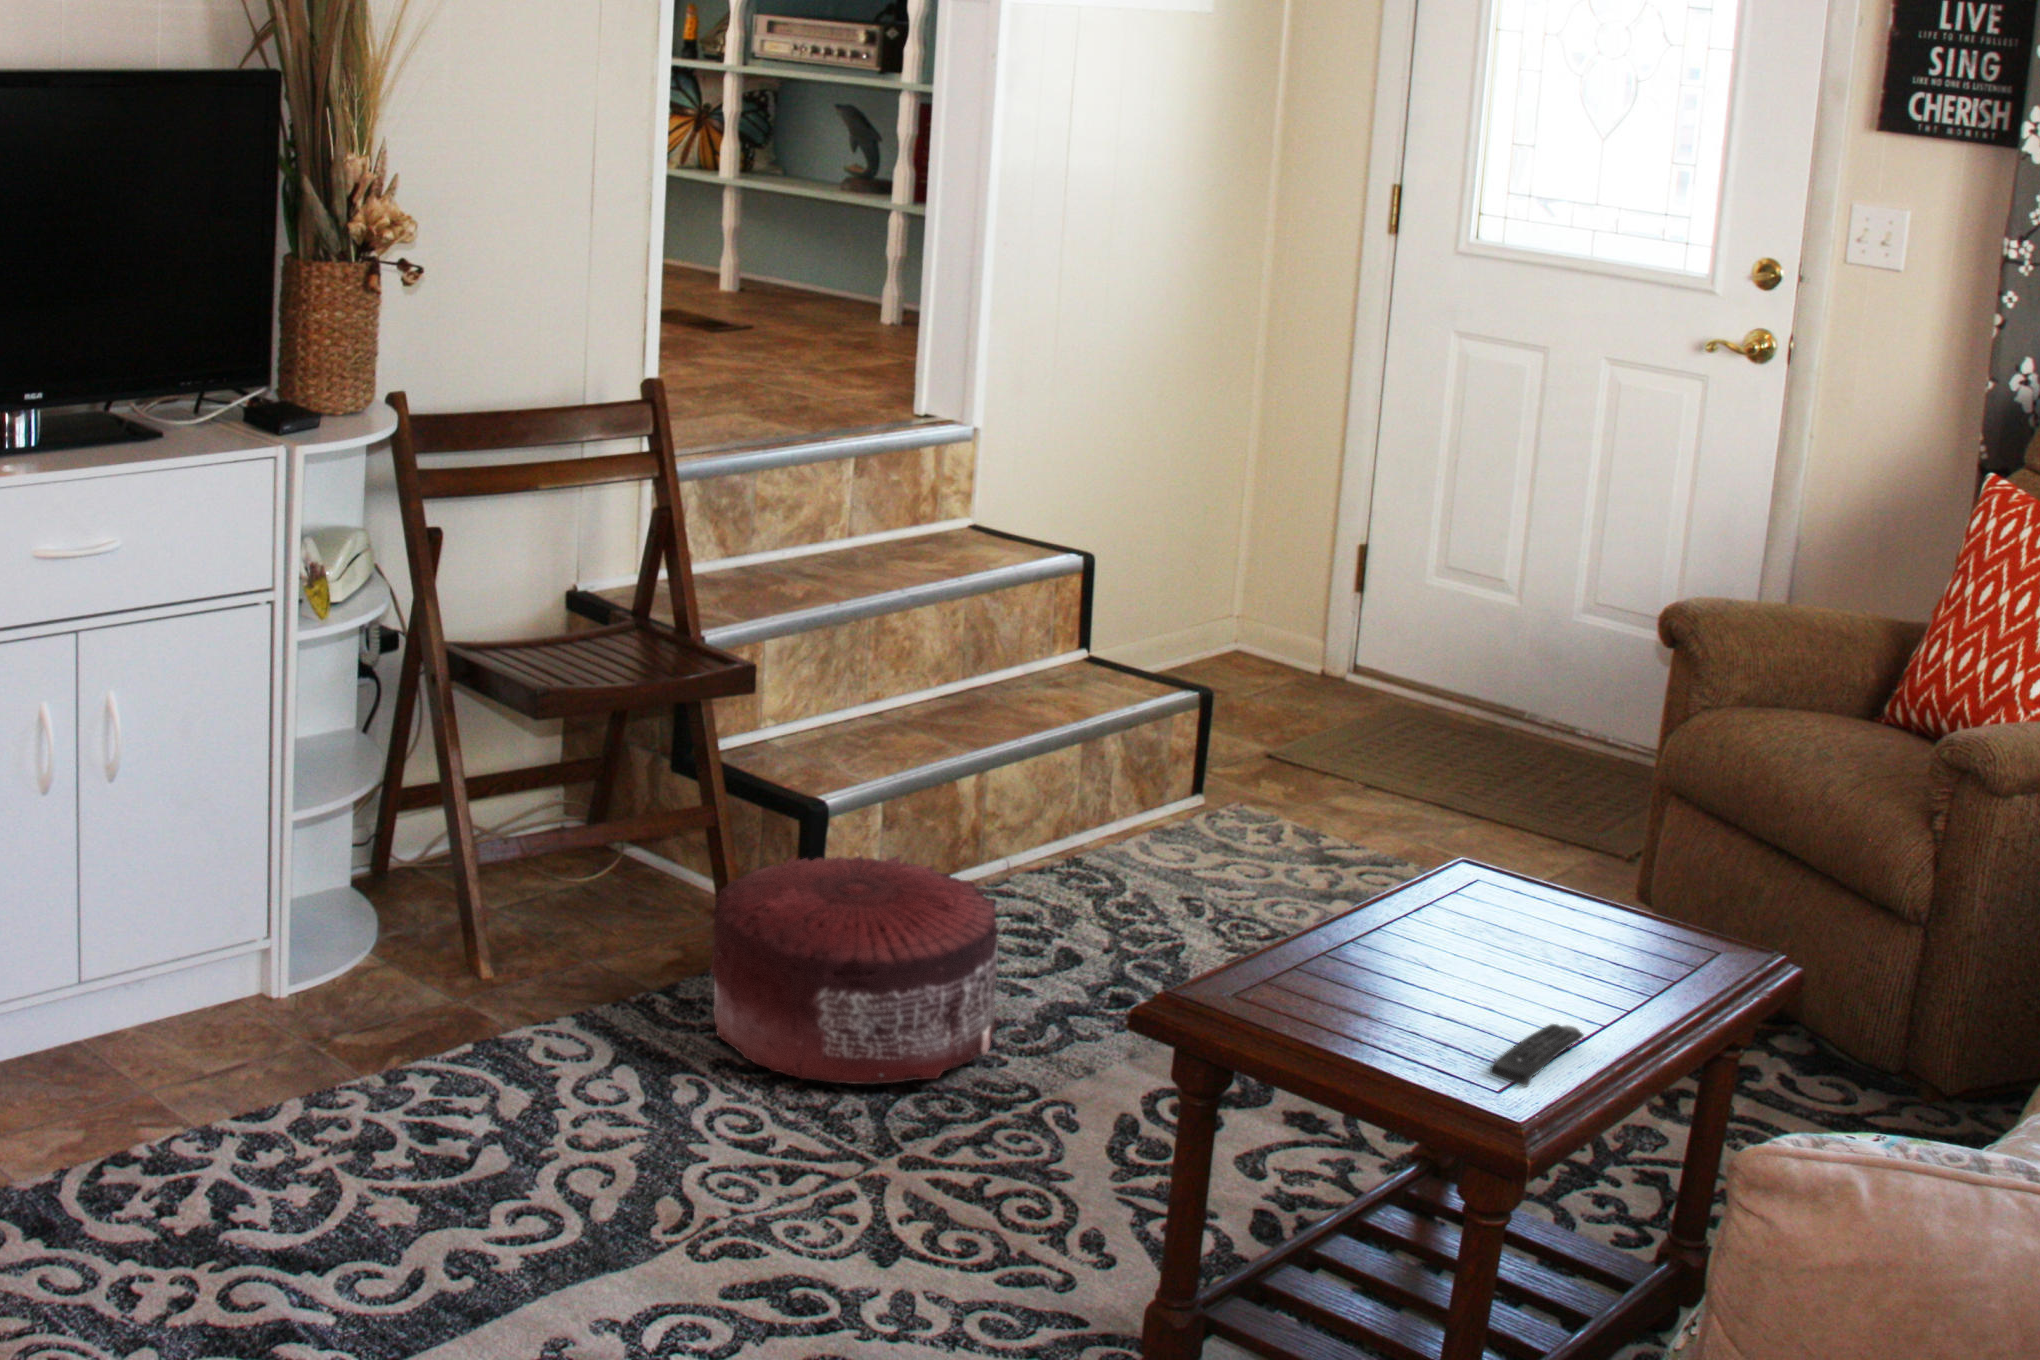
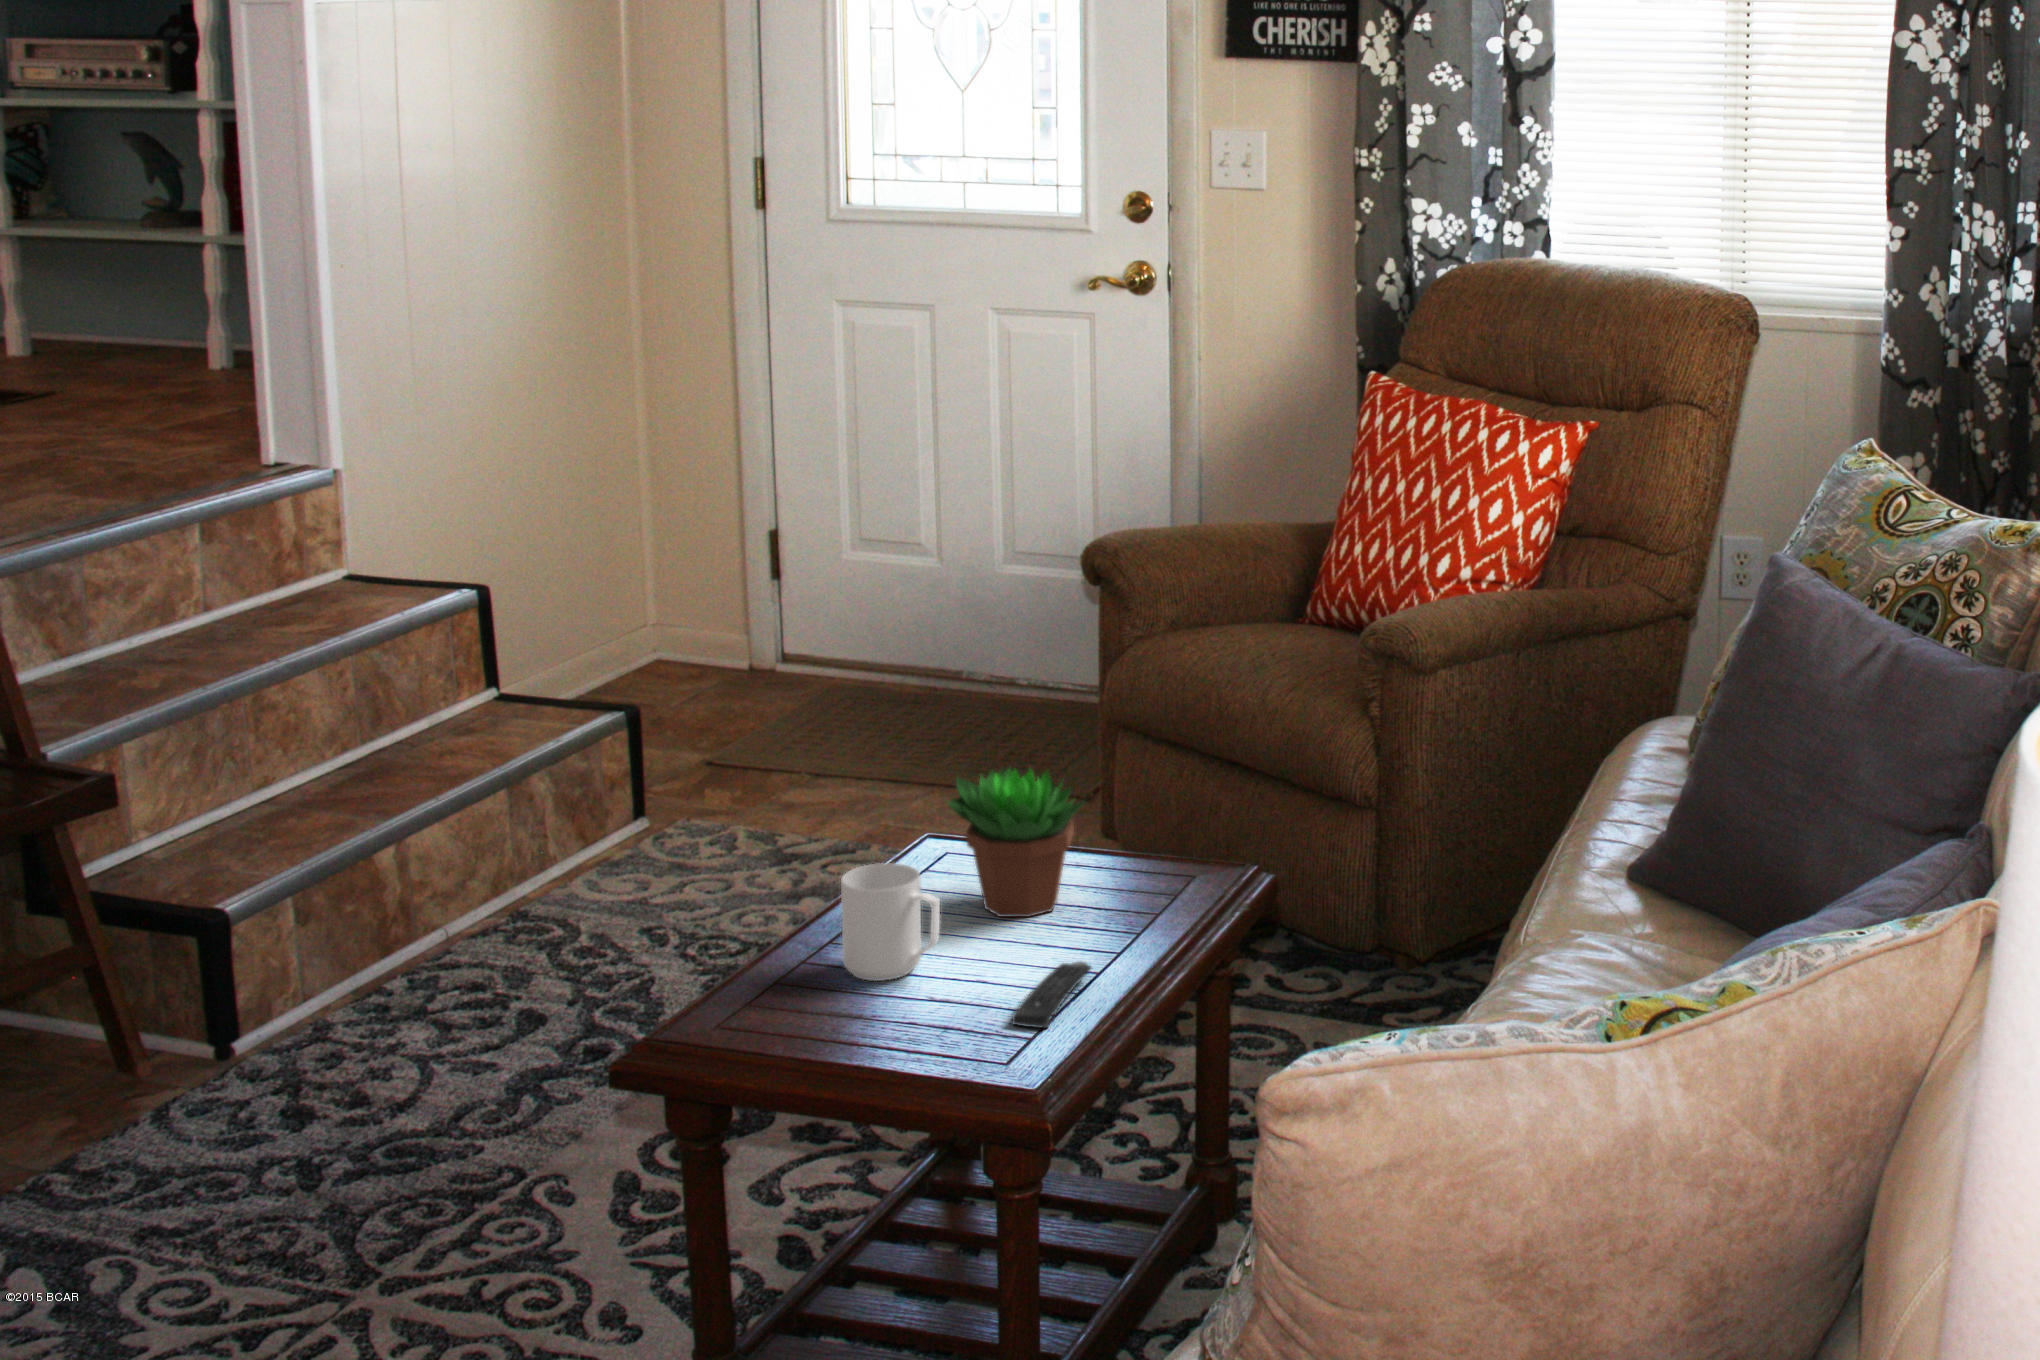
succulent plant: none [1454,810,1603,968] -> present [946,768,1084,917]
pouf: present [711,856,999,1084] -> none [99,953,471,1228]
mug: none [1333,880,1435,998] -> present [841,863,940,981]

